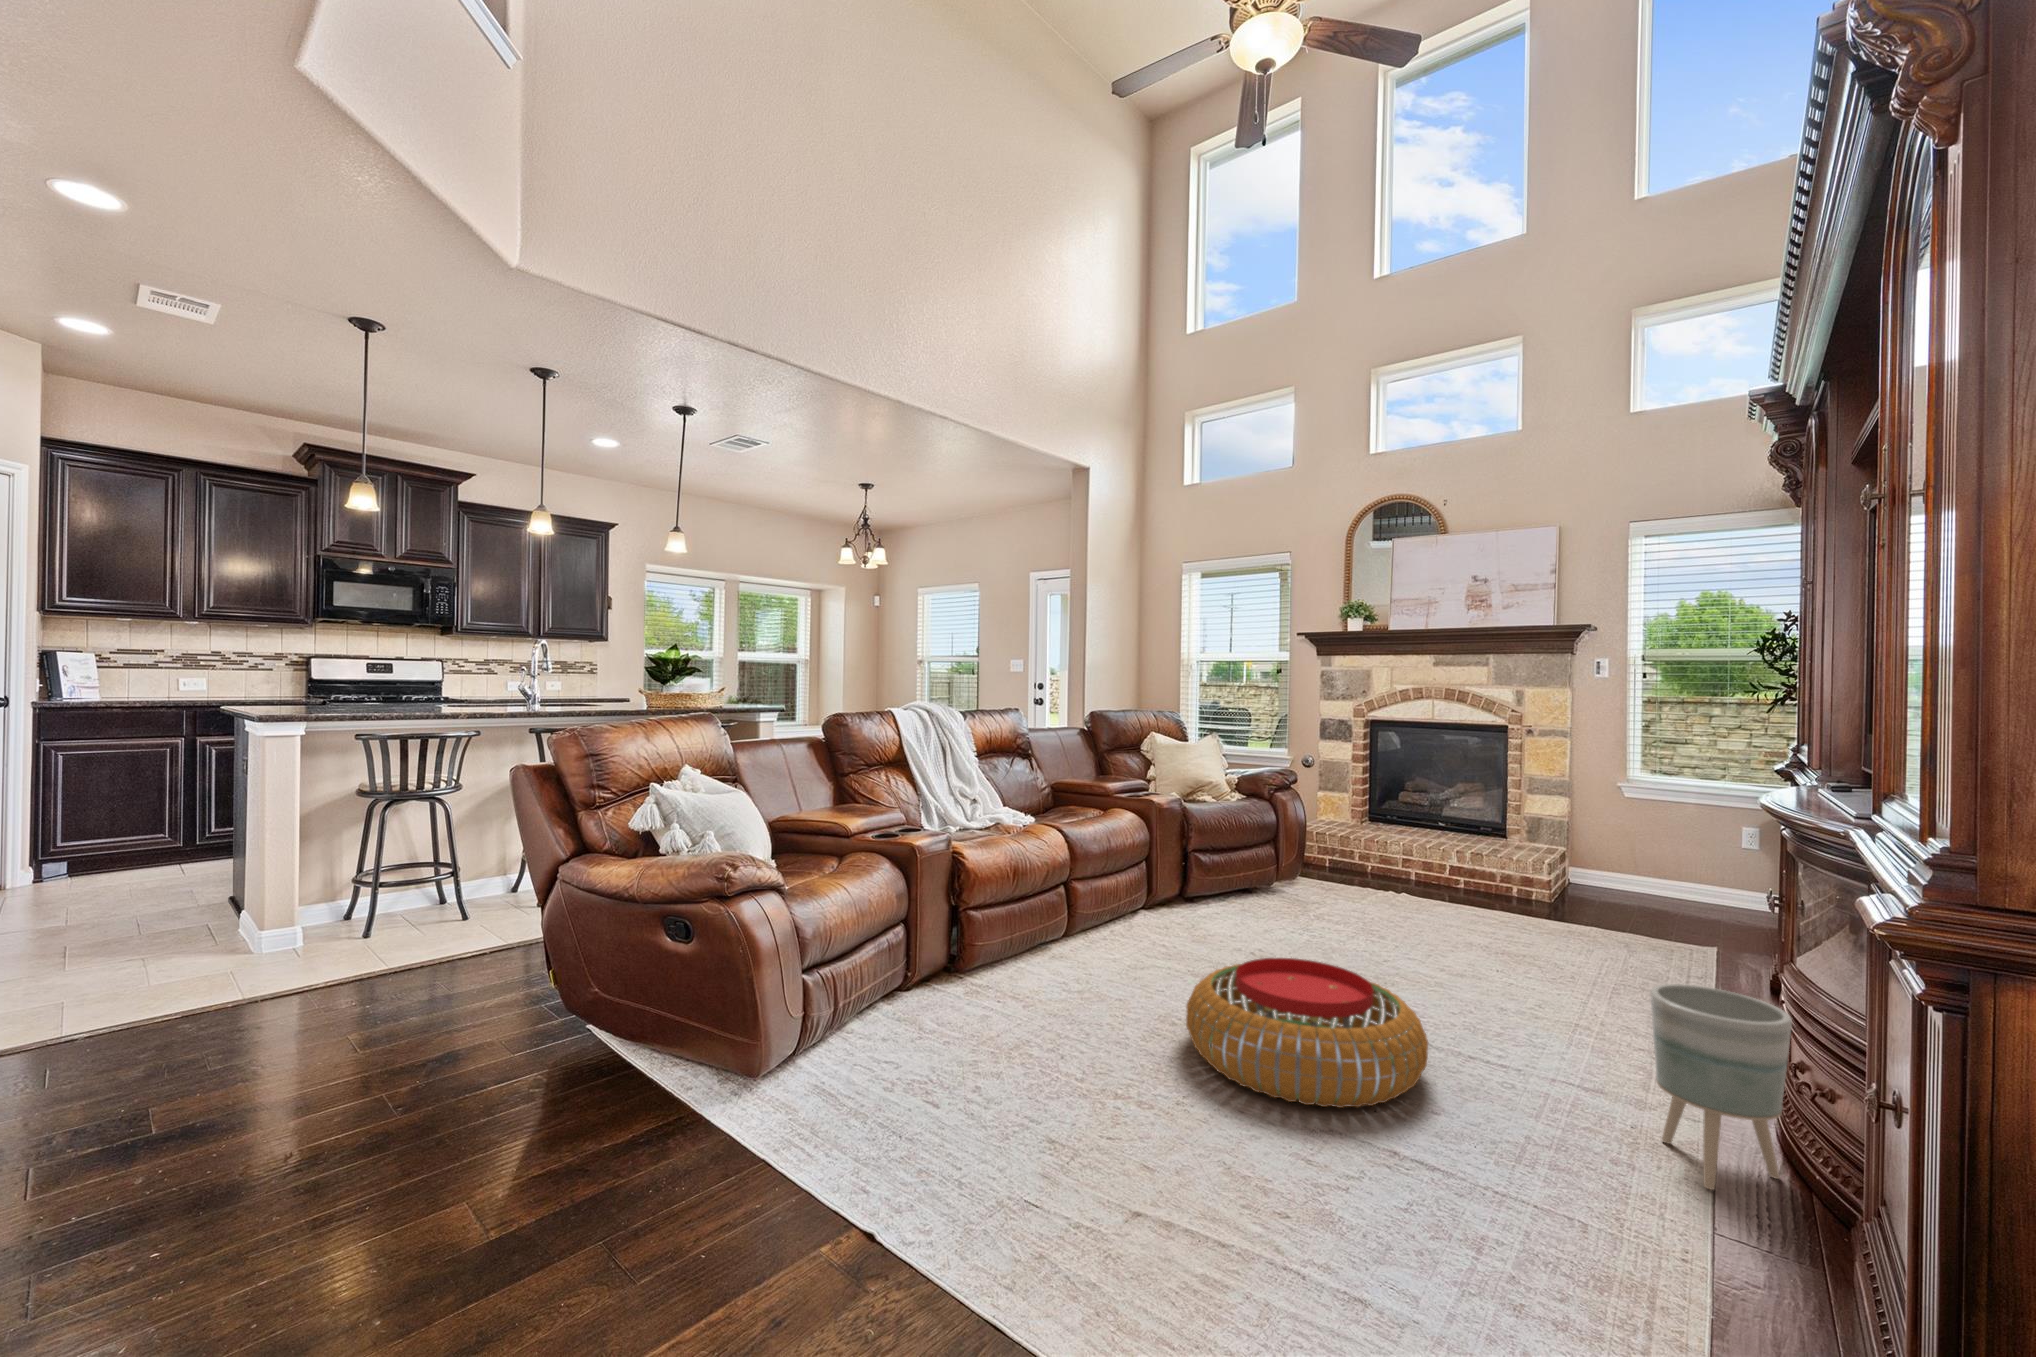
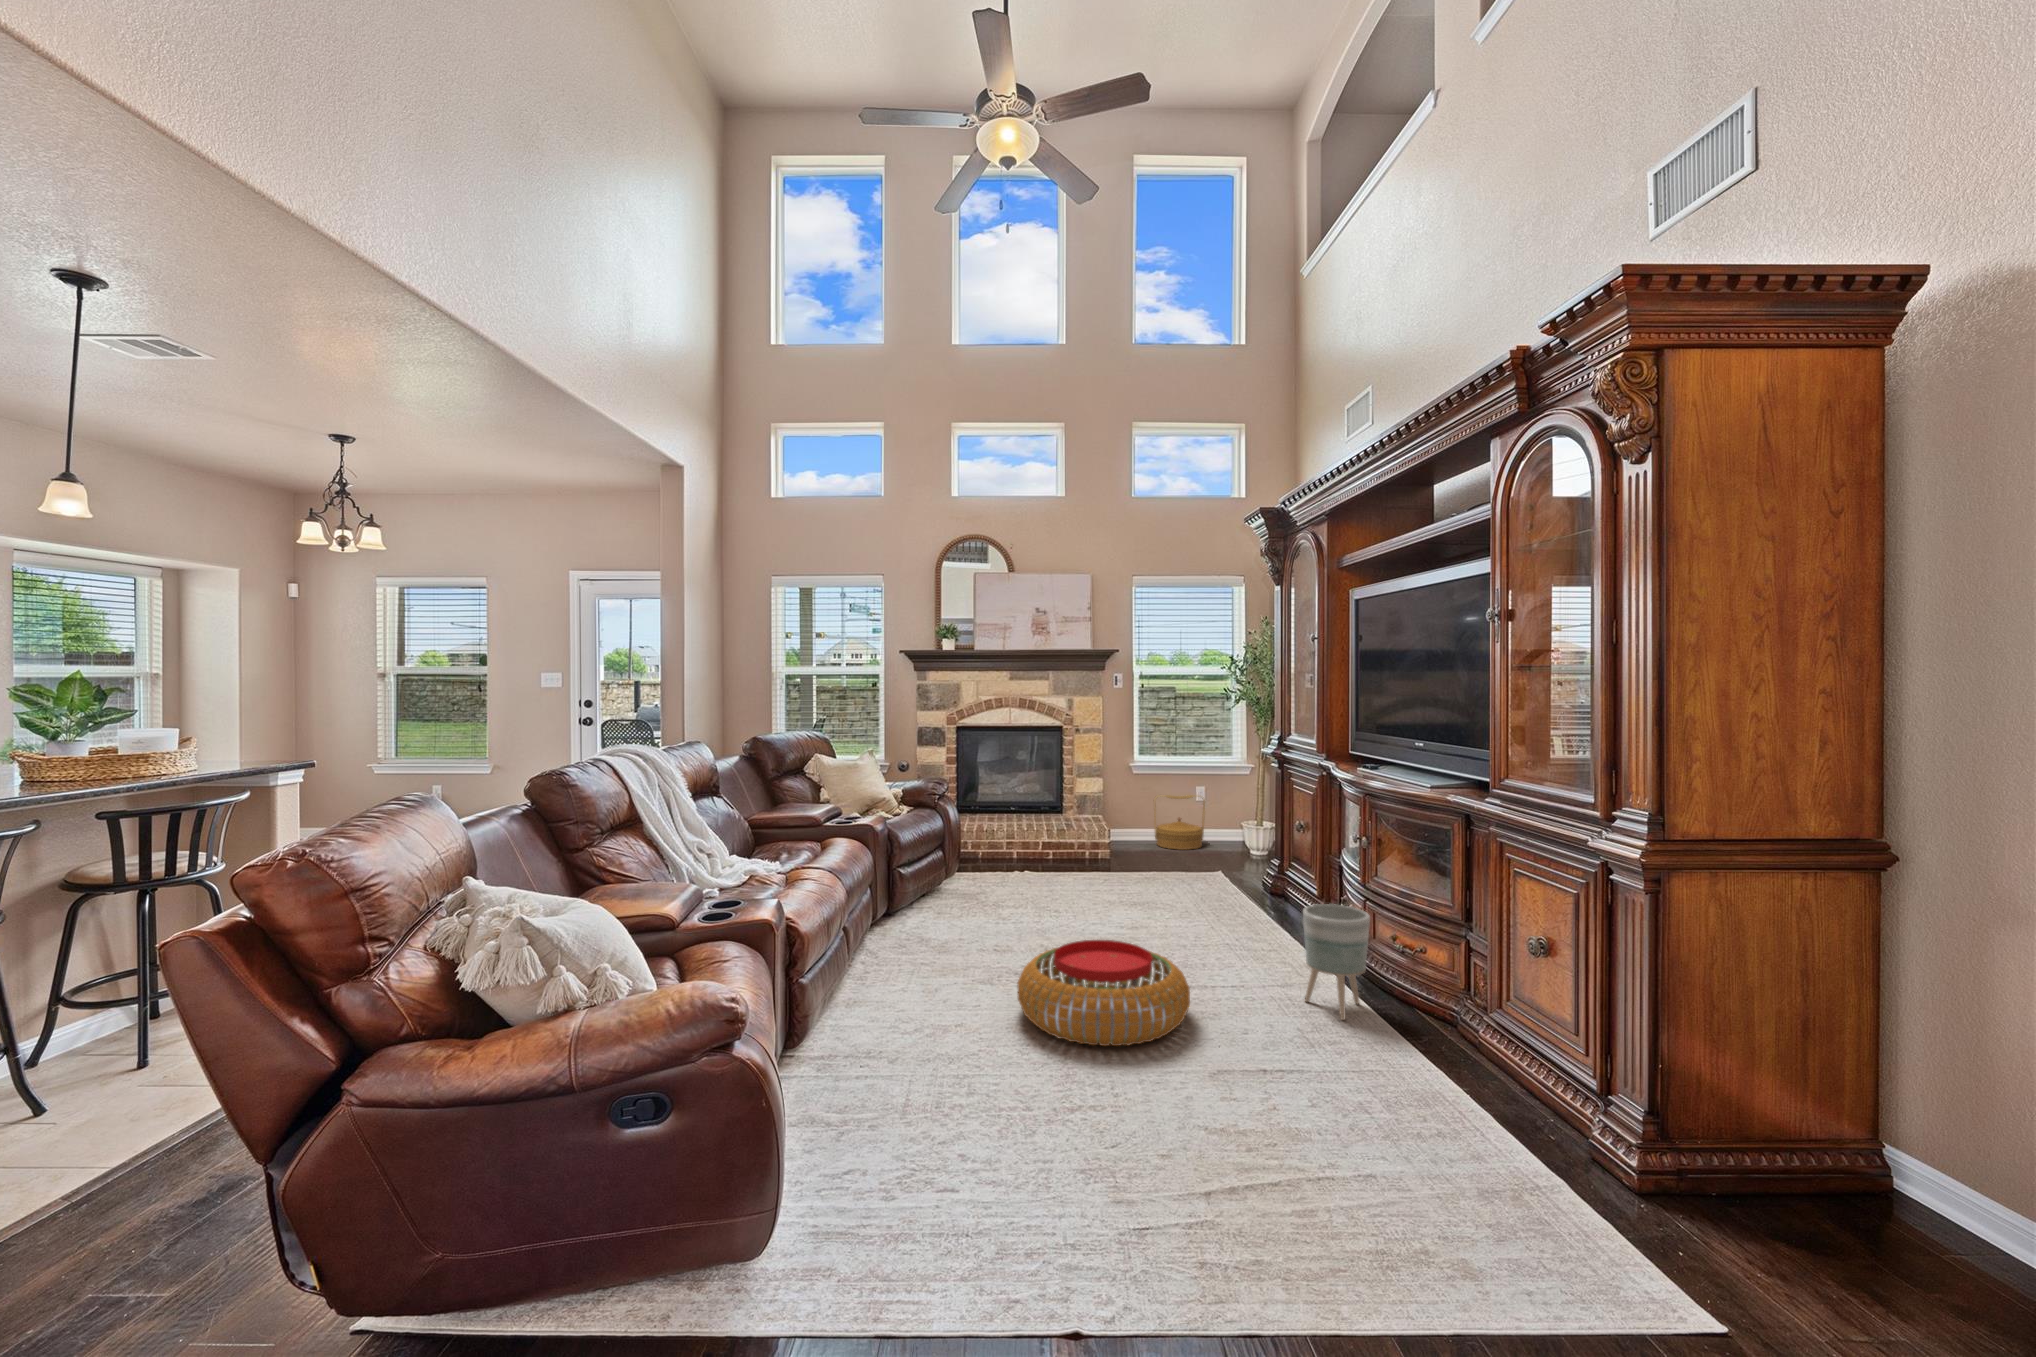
woven basket: none [1644,827,1739,912] -> present [1154,795,1205,850]

